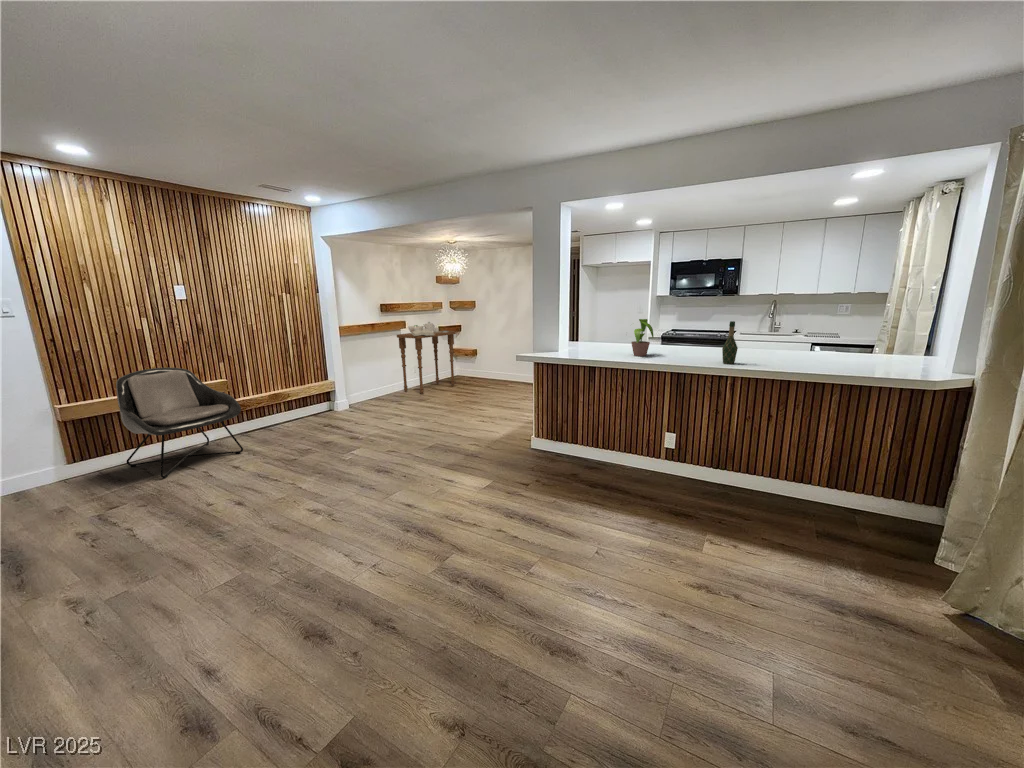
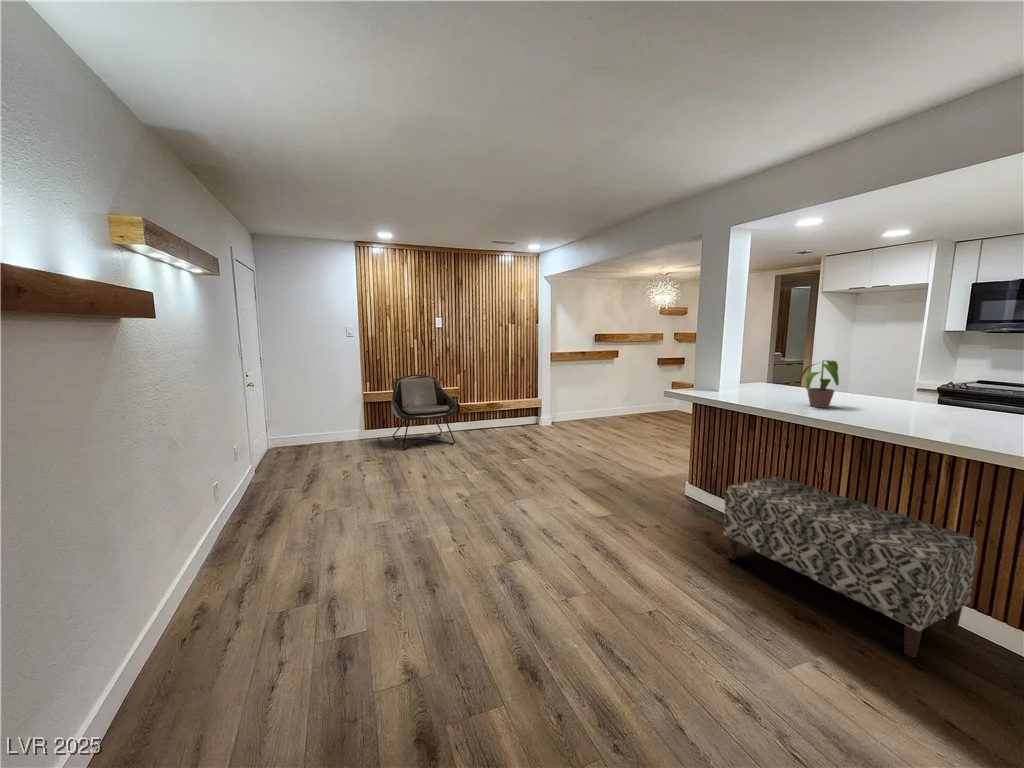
wine bottle: present [722,321,738,364] -> none [921,370,948,431]
side table: present [397,322,456,394] -> none [607,353,671,425]
bench: none [602,415,761,518] -> present [723,476,978,657]

